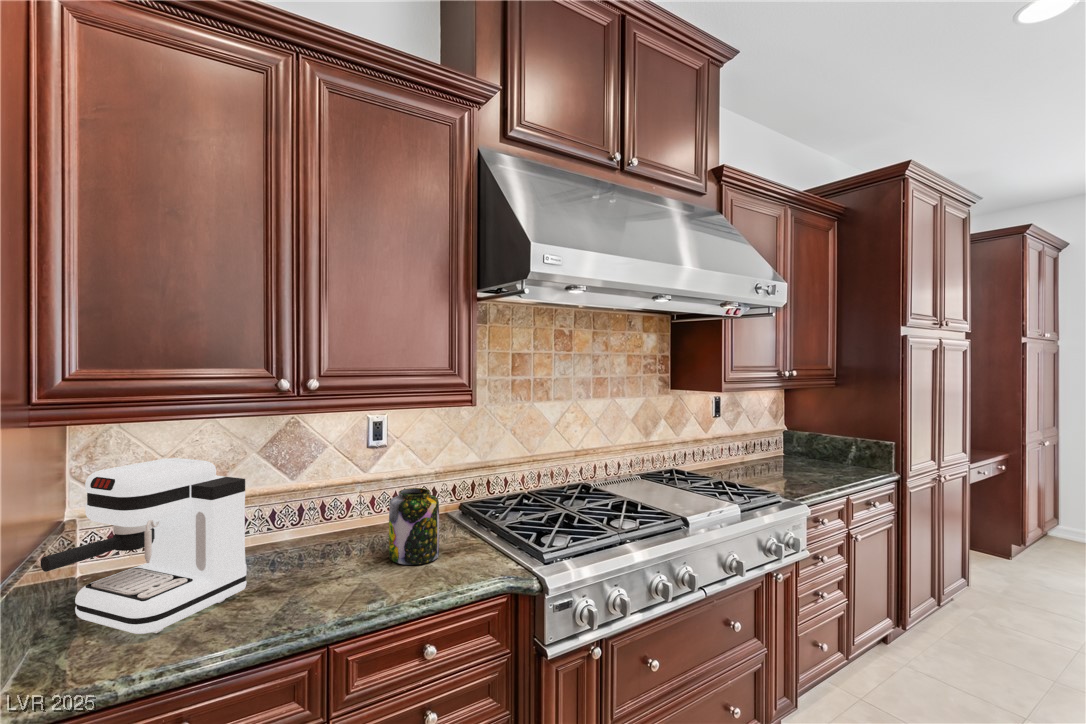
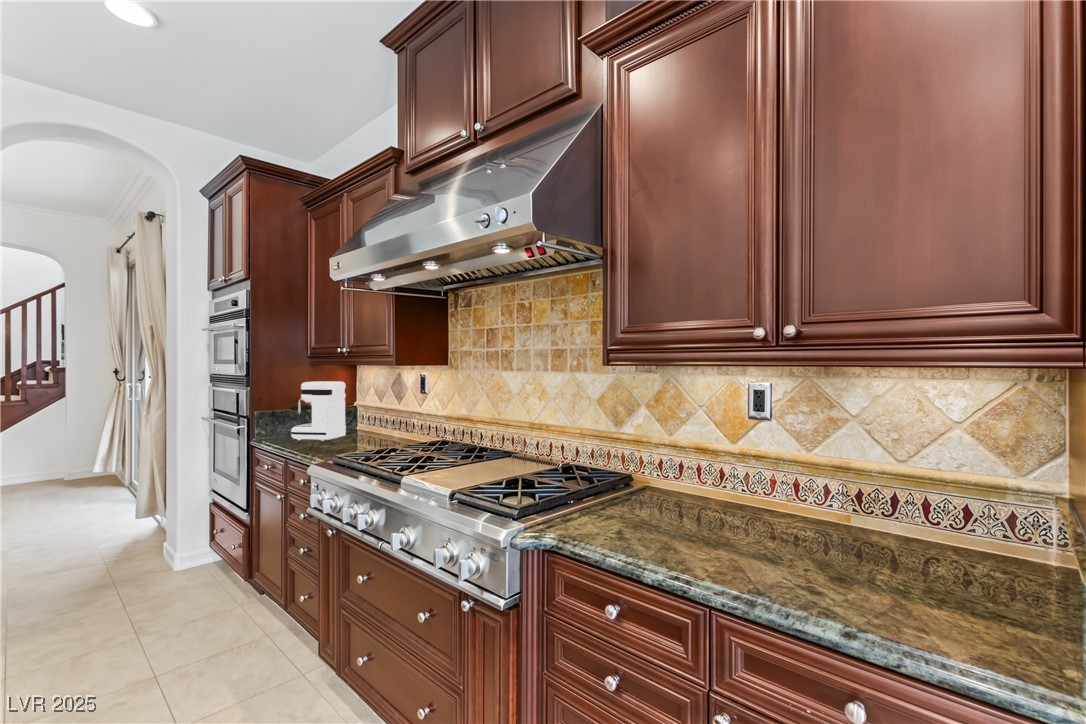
jar: present [389,488,439,565] -> none [351,411,379,451]

